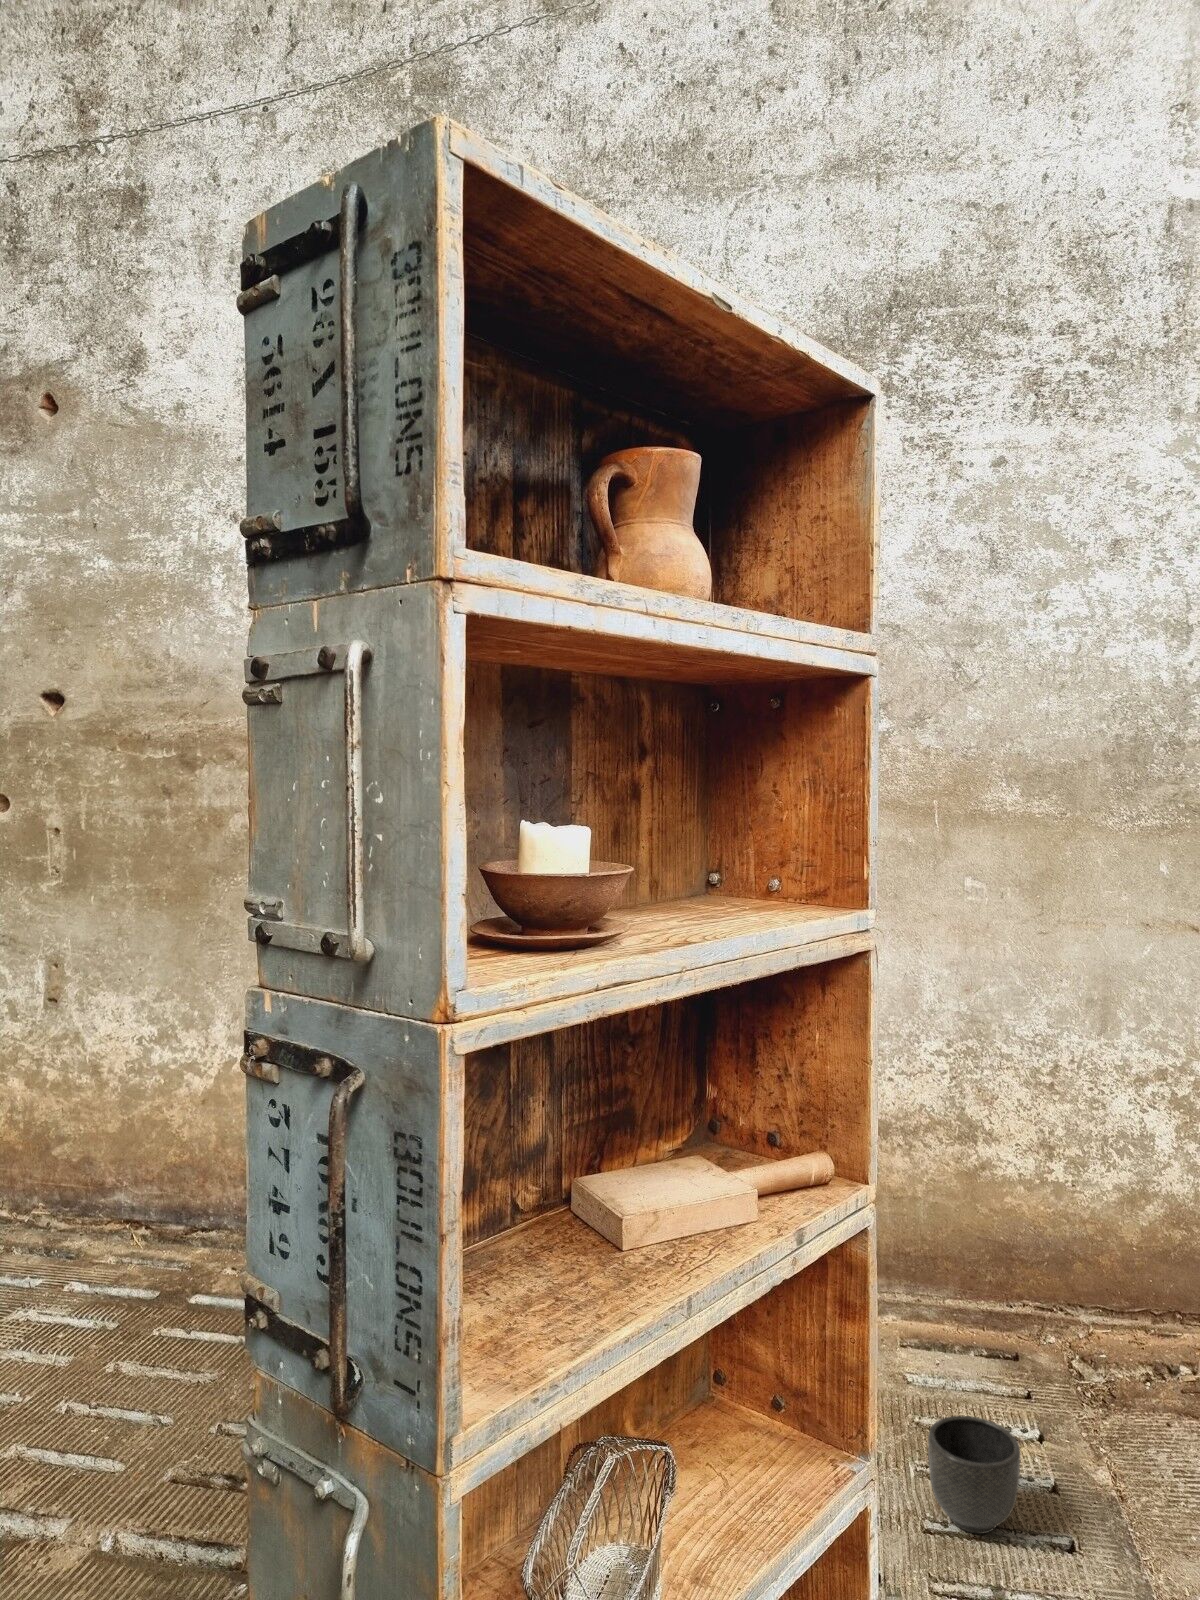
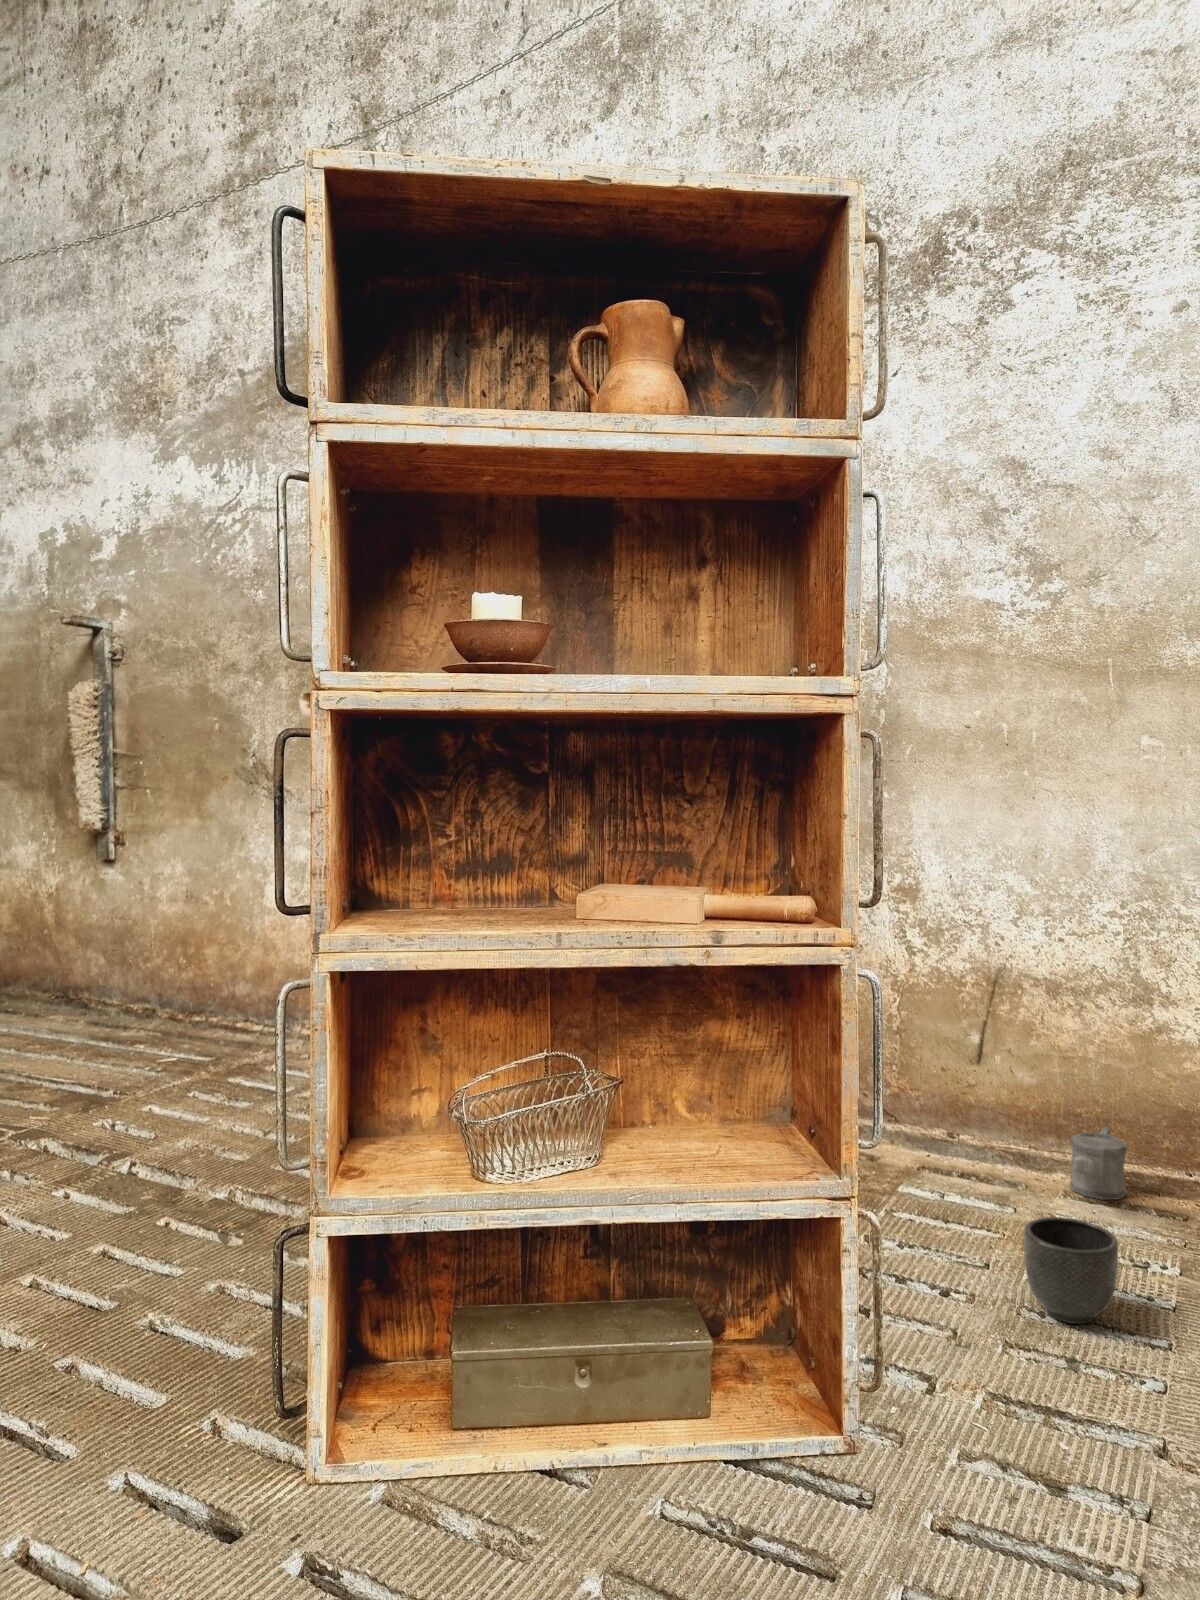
watering can: none [909,1265,963,1348] -> present [1070,1127,1128,1200]

